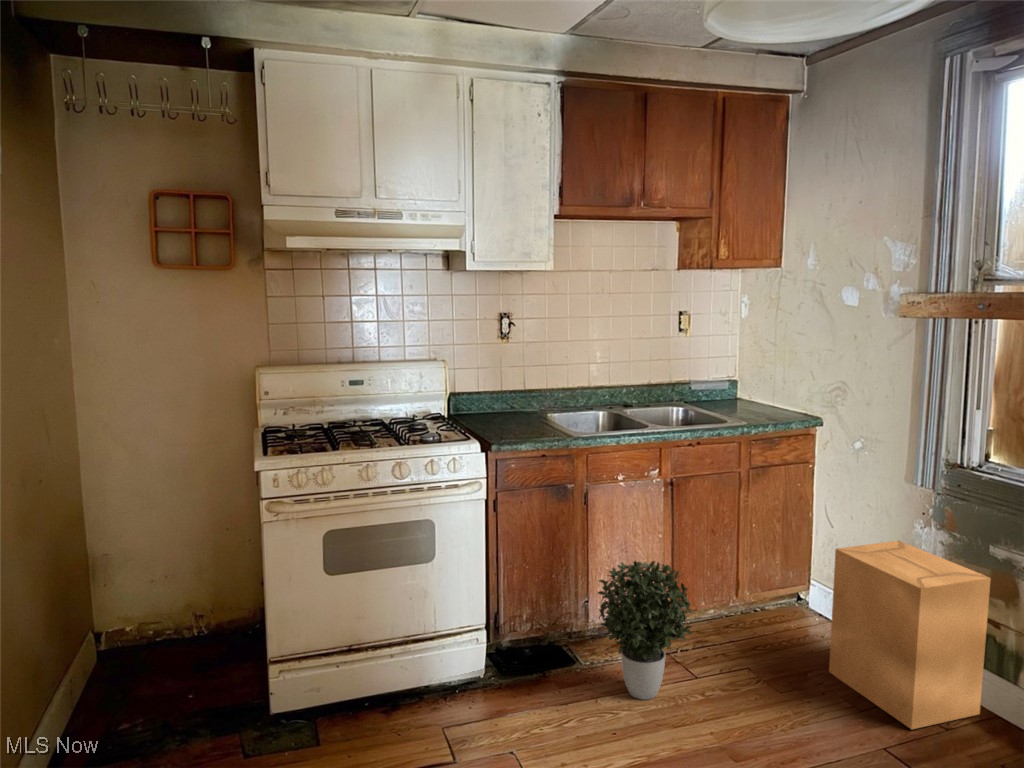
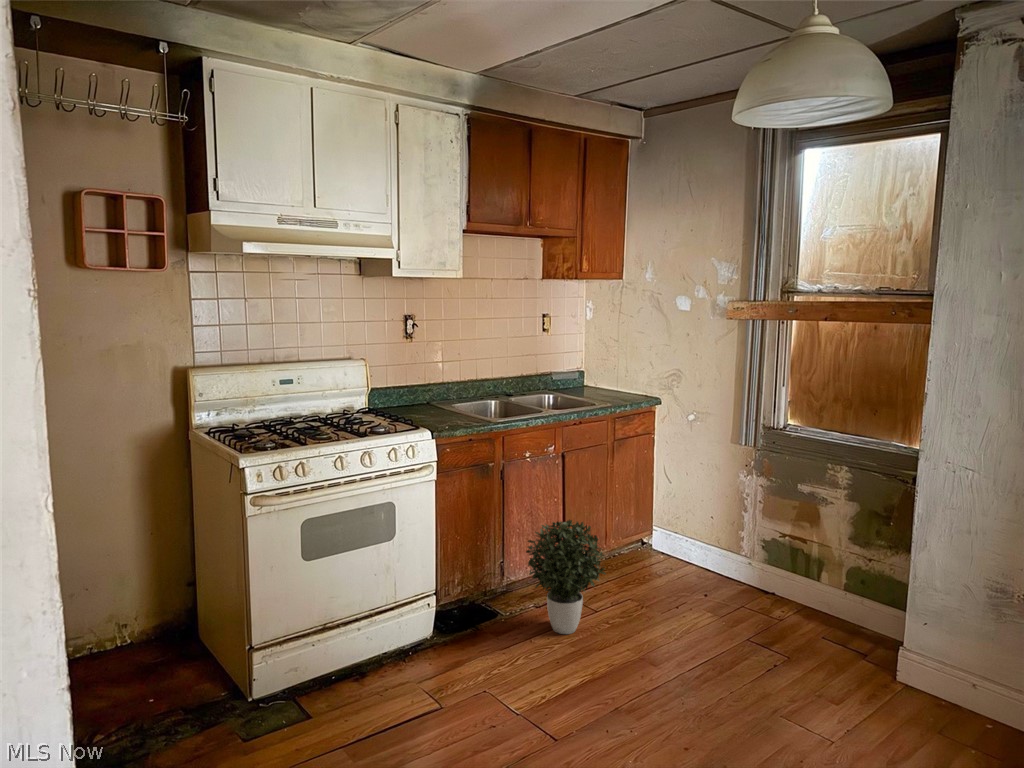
cardboard box: present [829,541,991,729] -> none [688,488,800,623]

